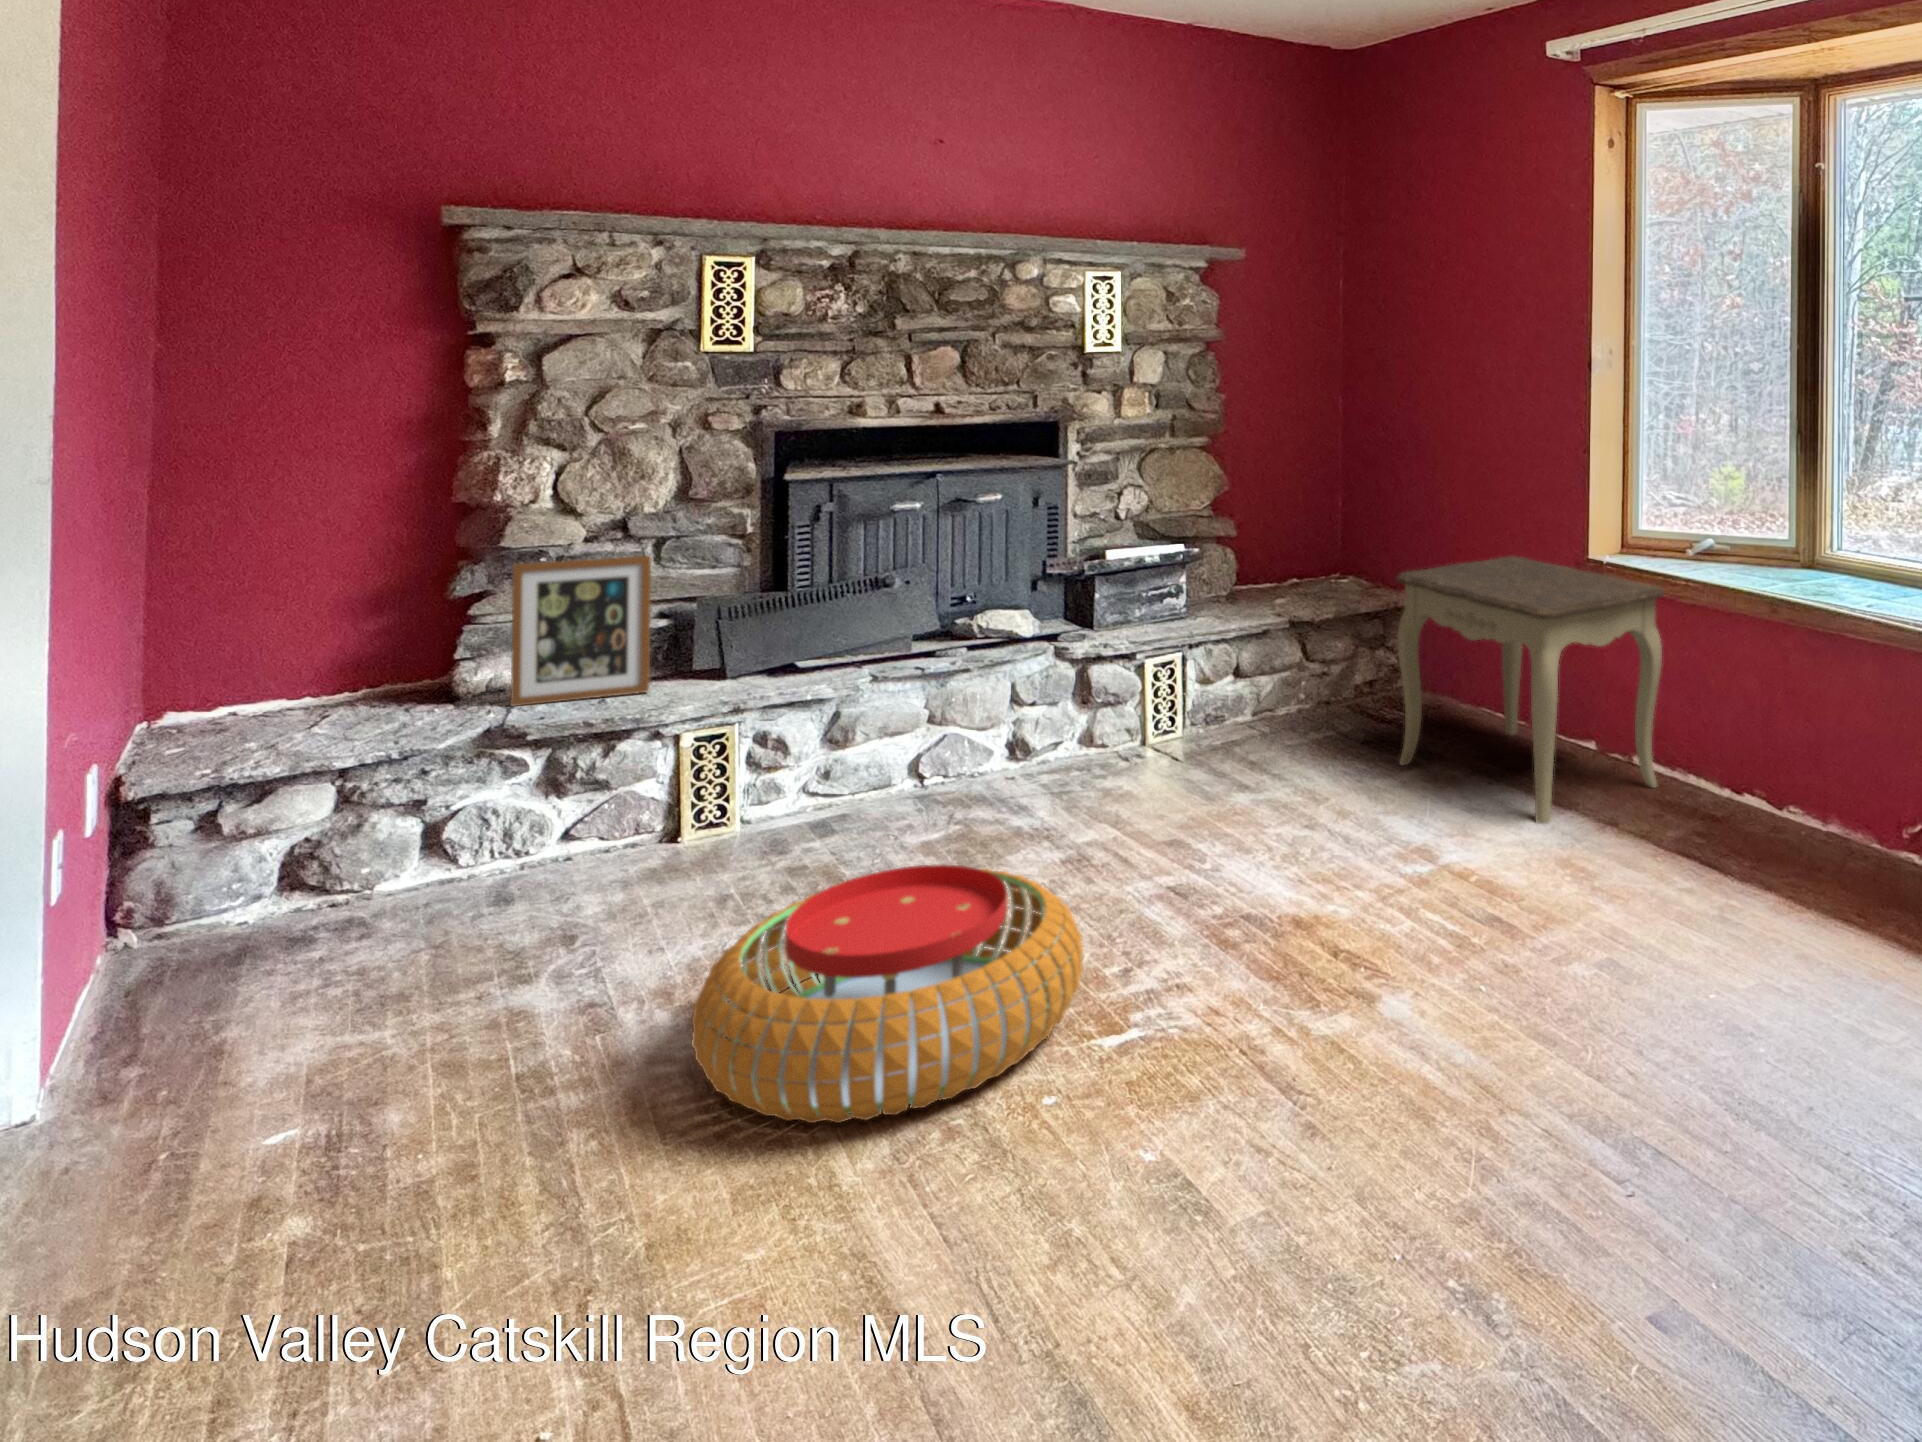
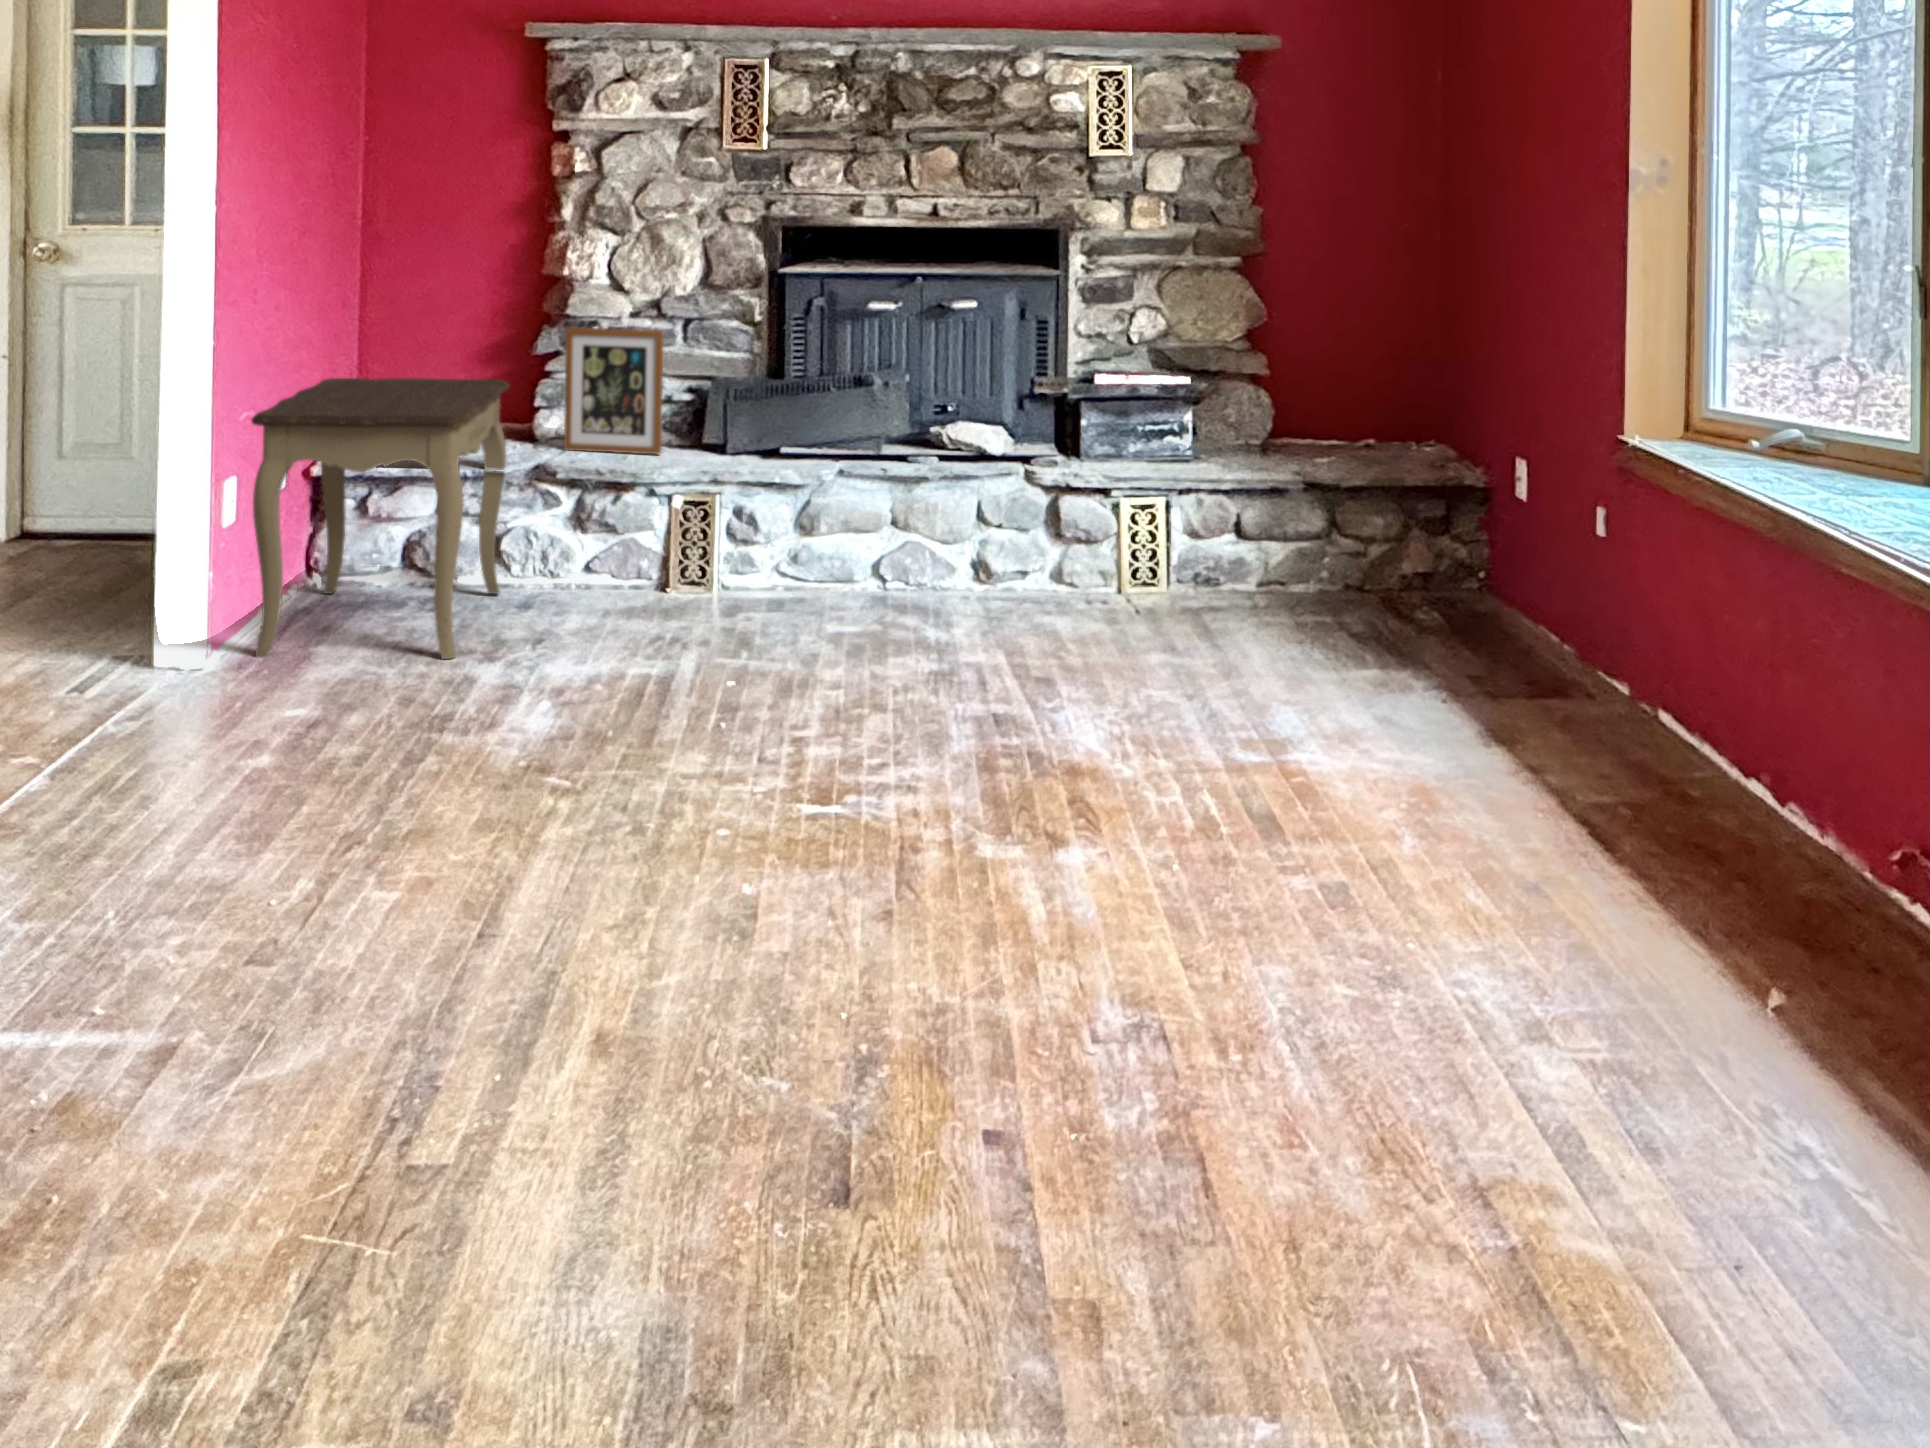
side table: present [1397,556,1665,824] -> present [251,378,510,659]
pouf: present [692,864,1083,1123] -> none [536,607,852,788]

